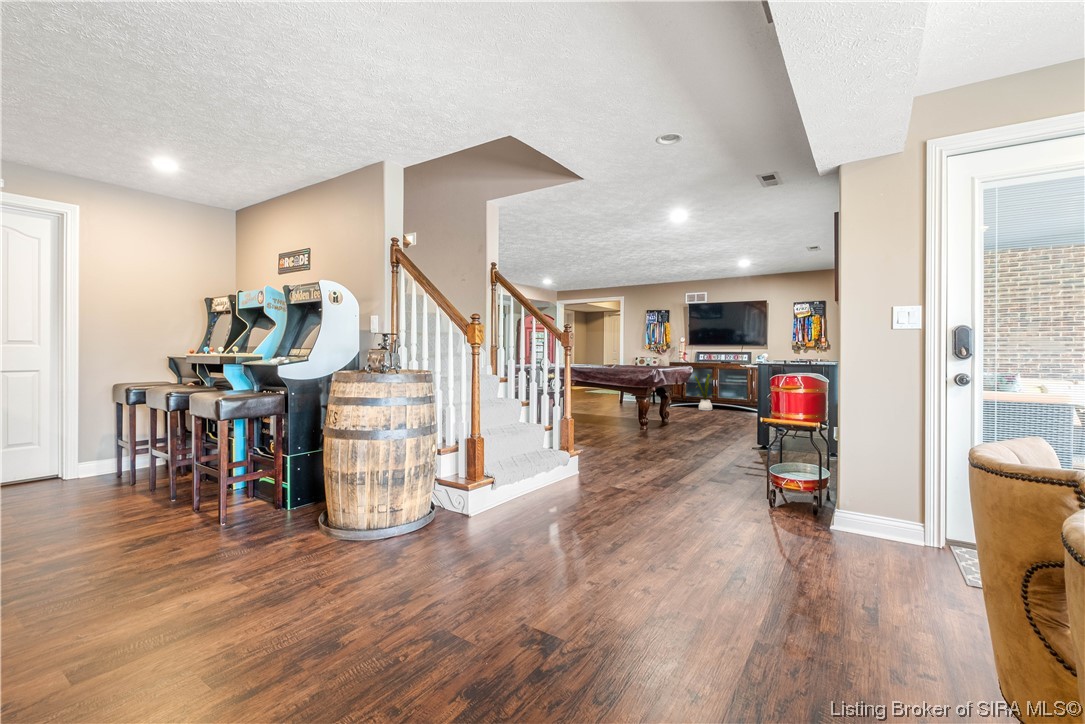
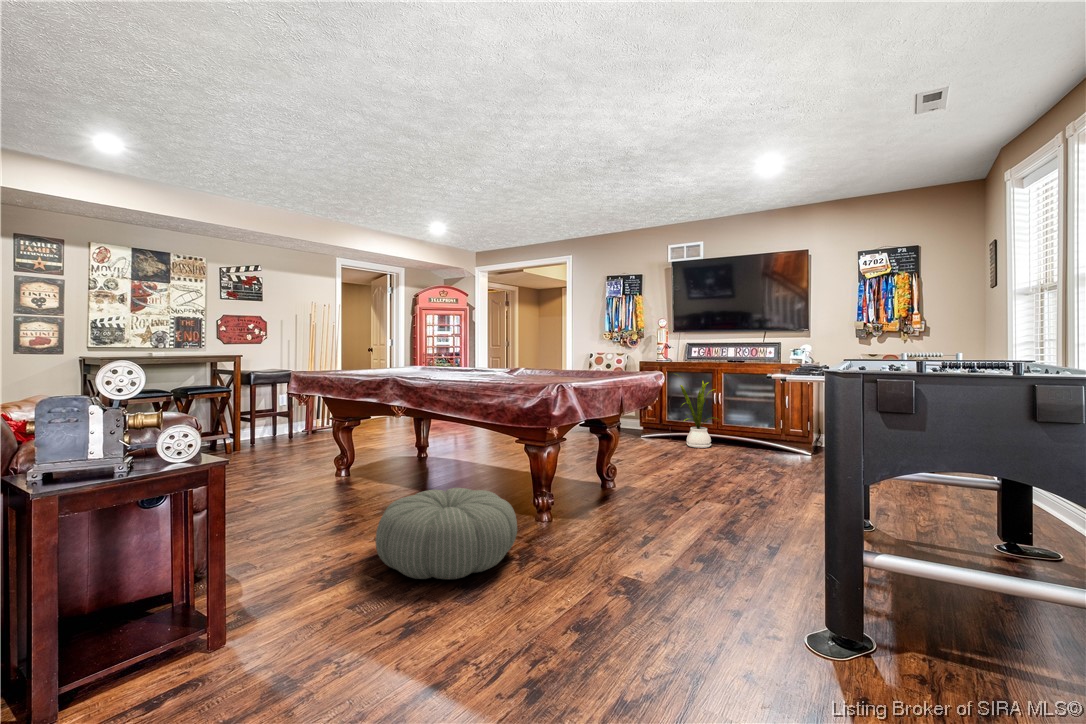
pouf: none [595,410,647,436] -> present [375,488,517,579]

